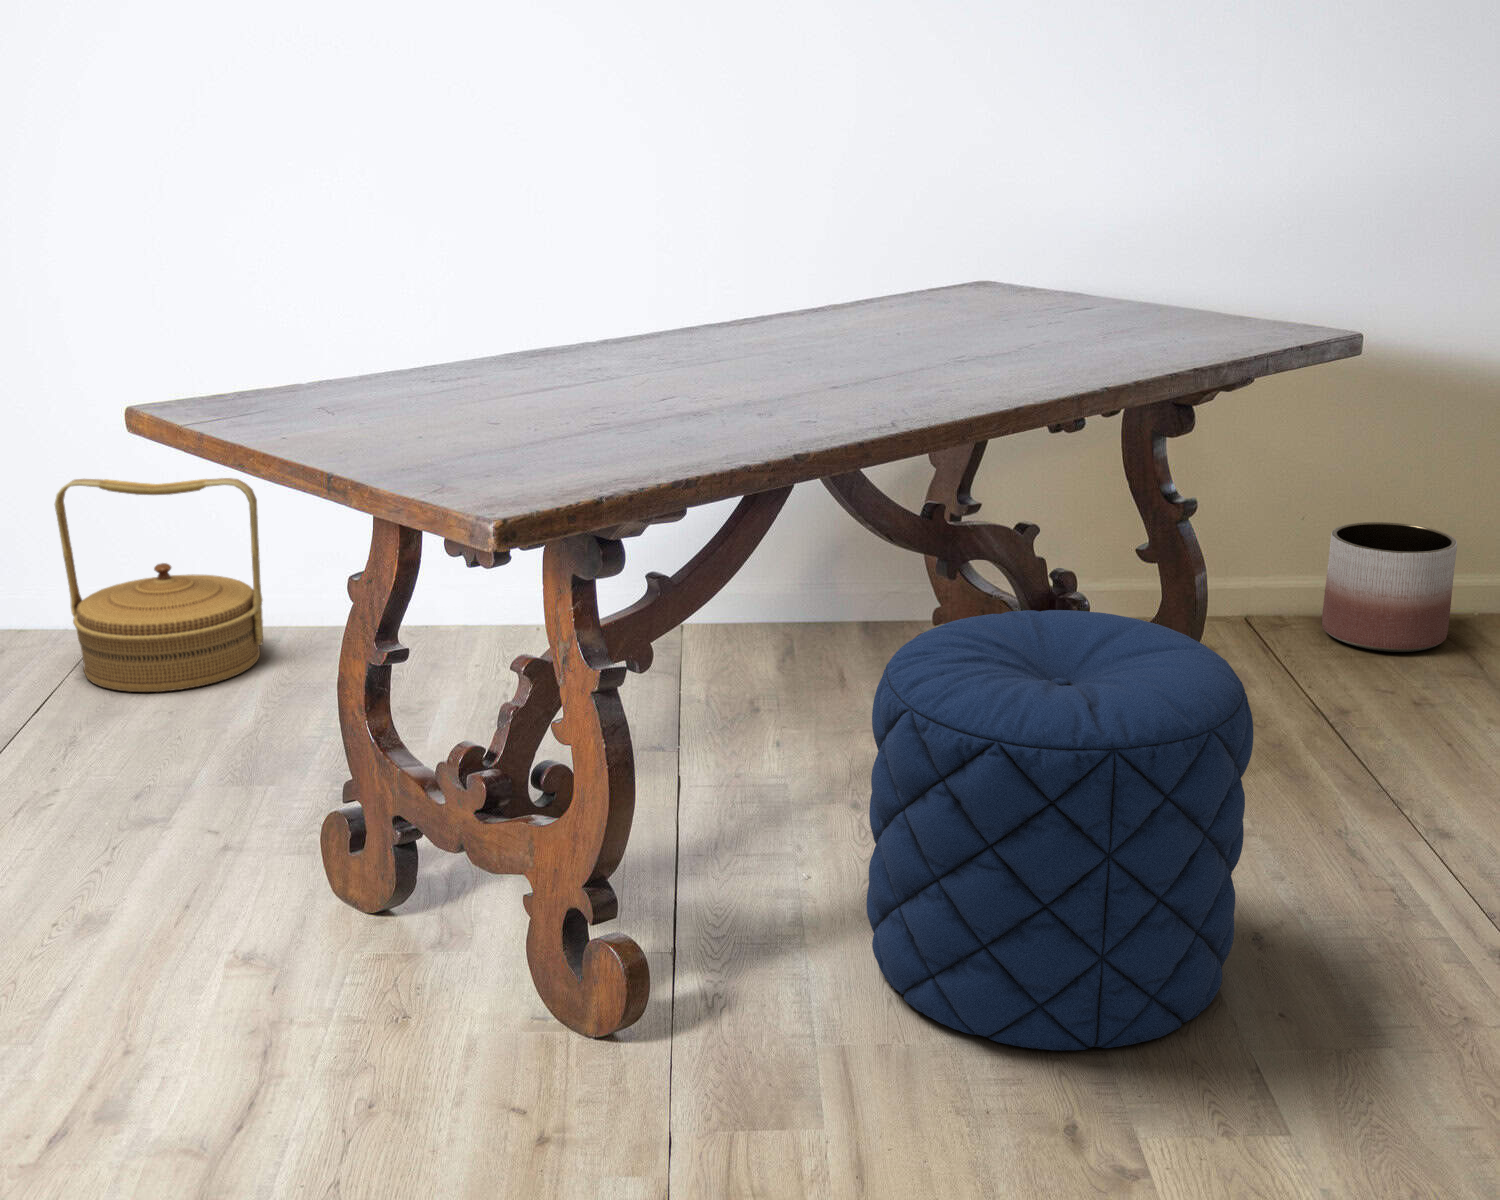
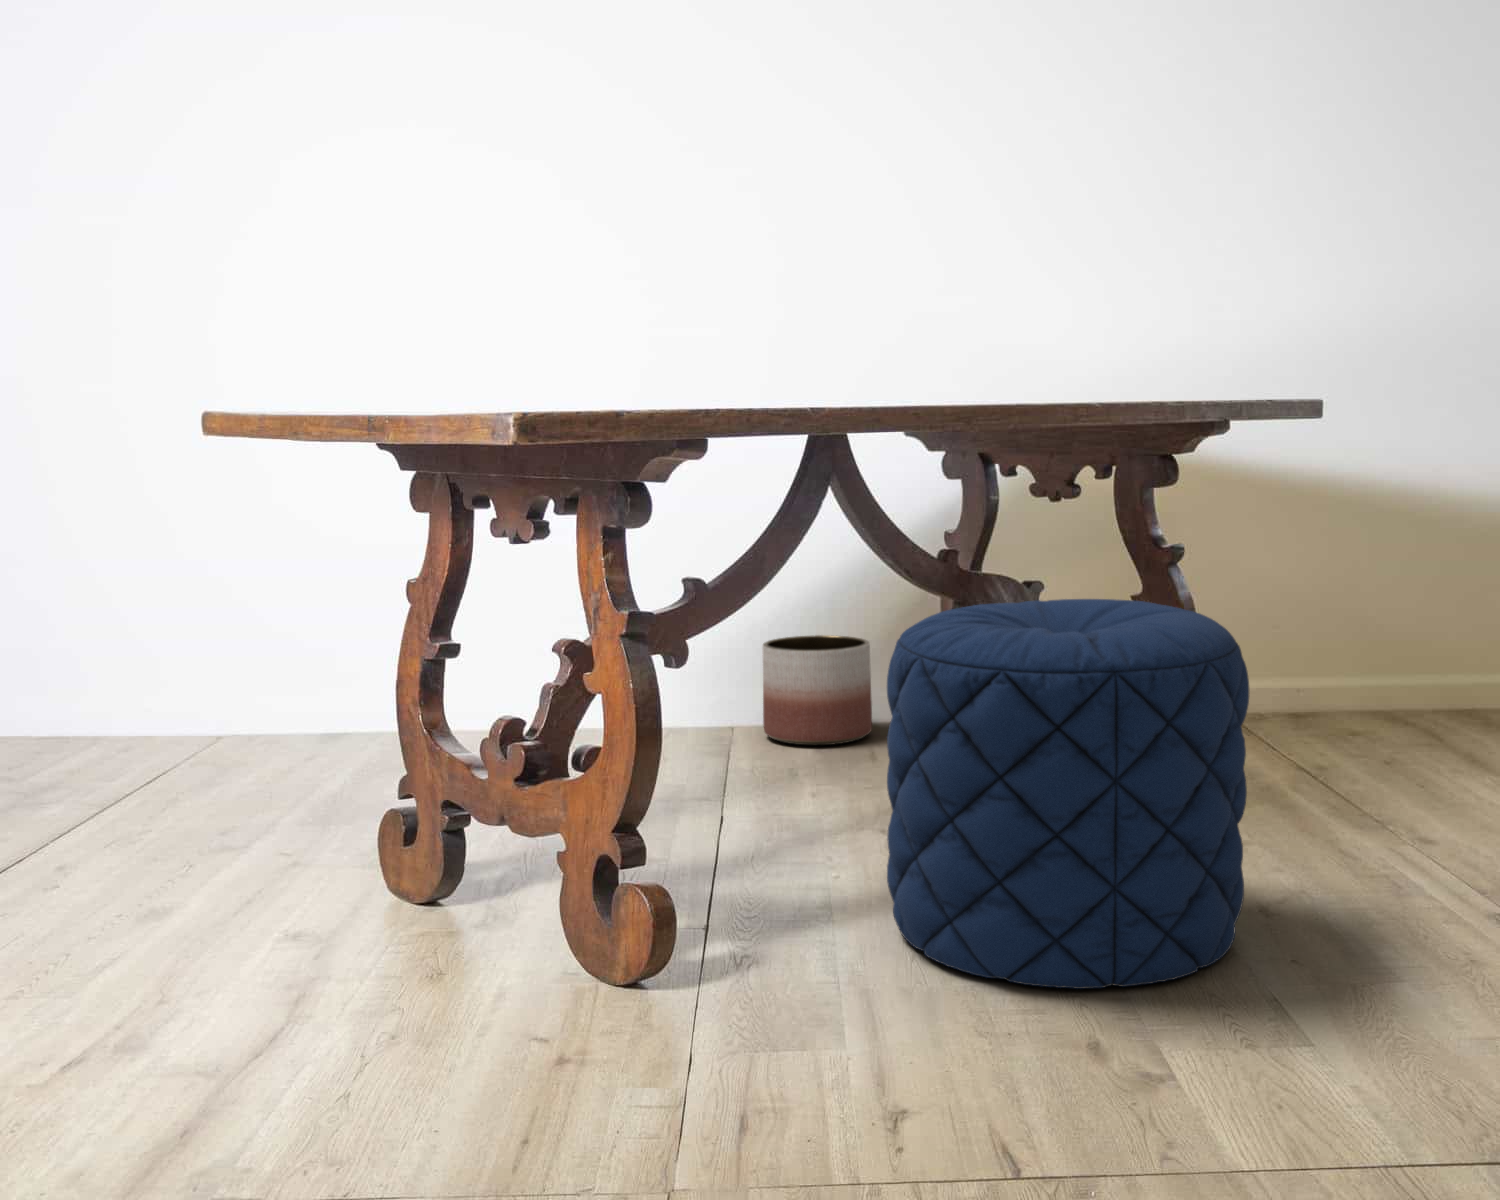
woven basket: present [55,478,263,692] -> none [171,584,348,770]
planter: present [1322,522,1457,652] -> present [763,635,872,745]

